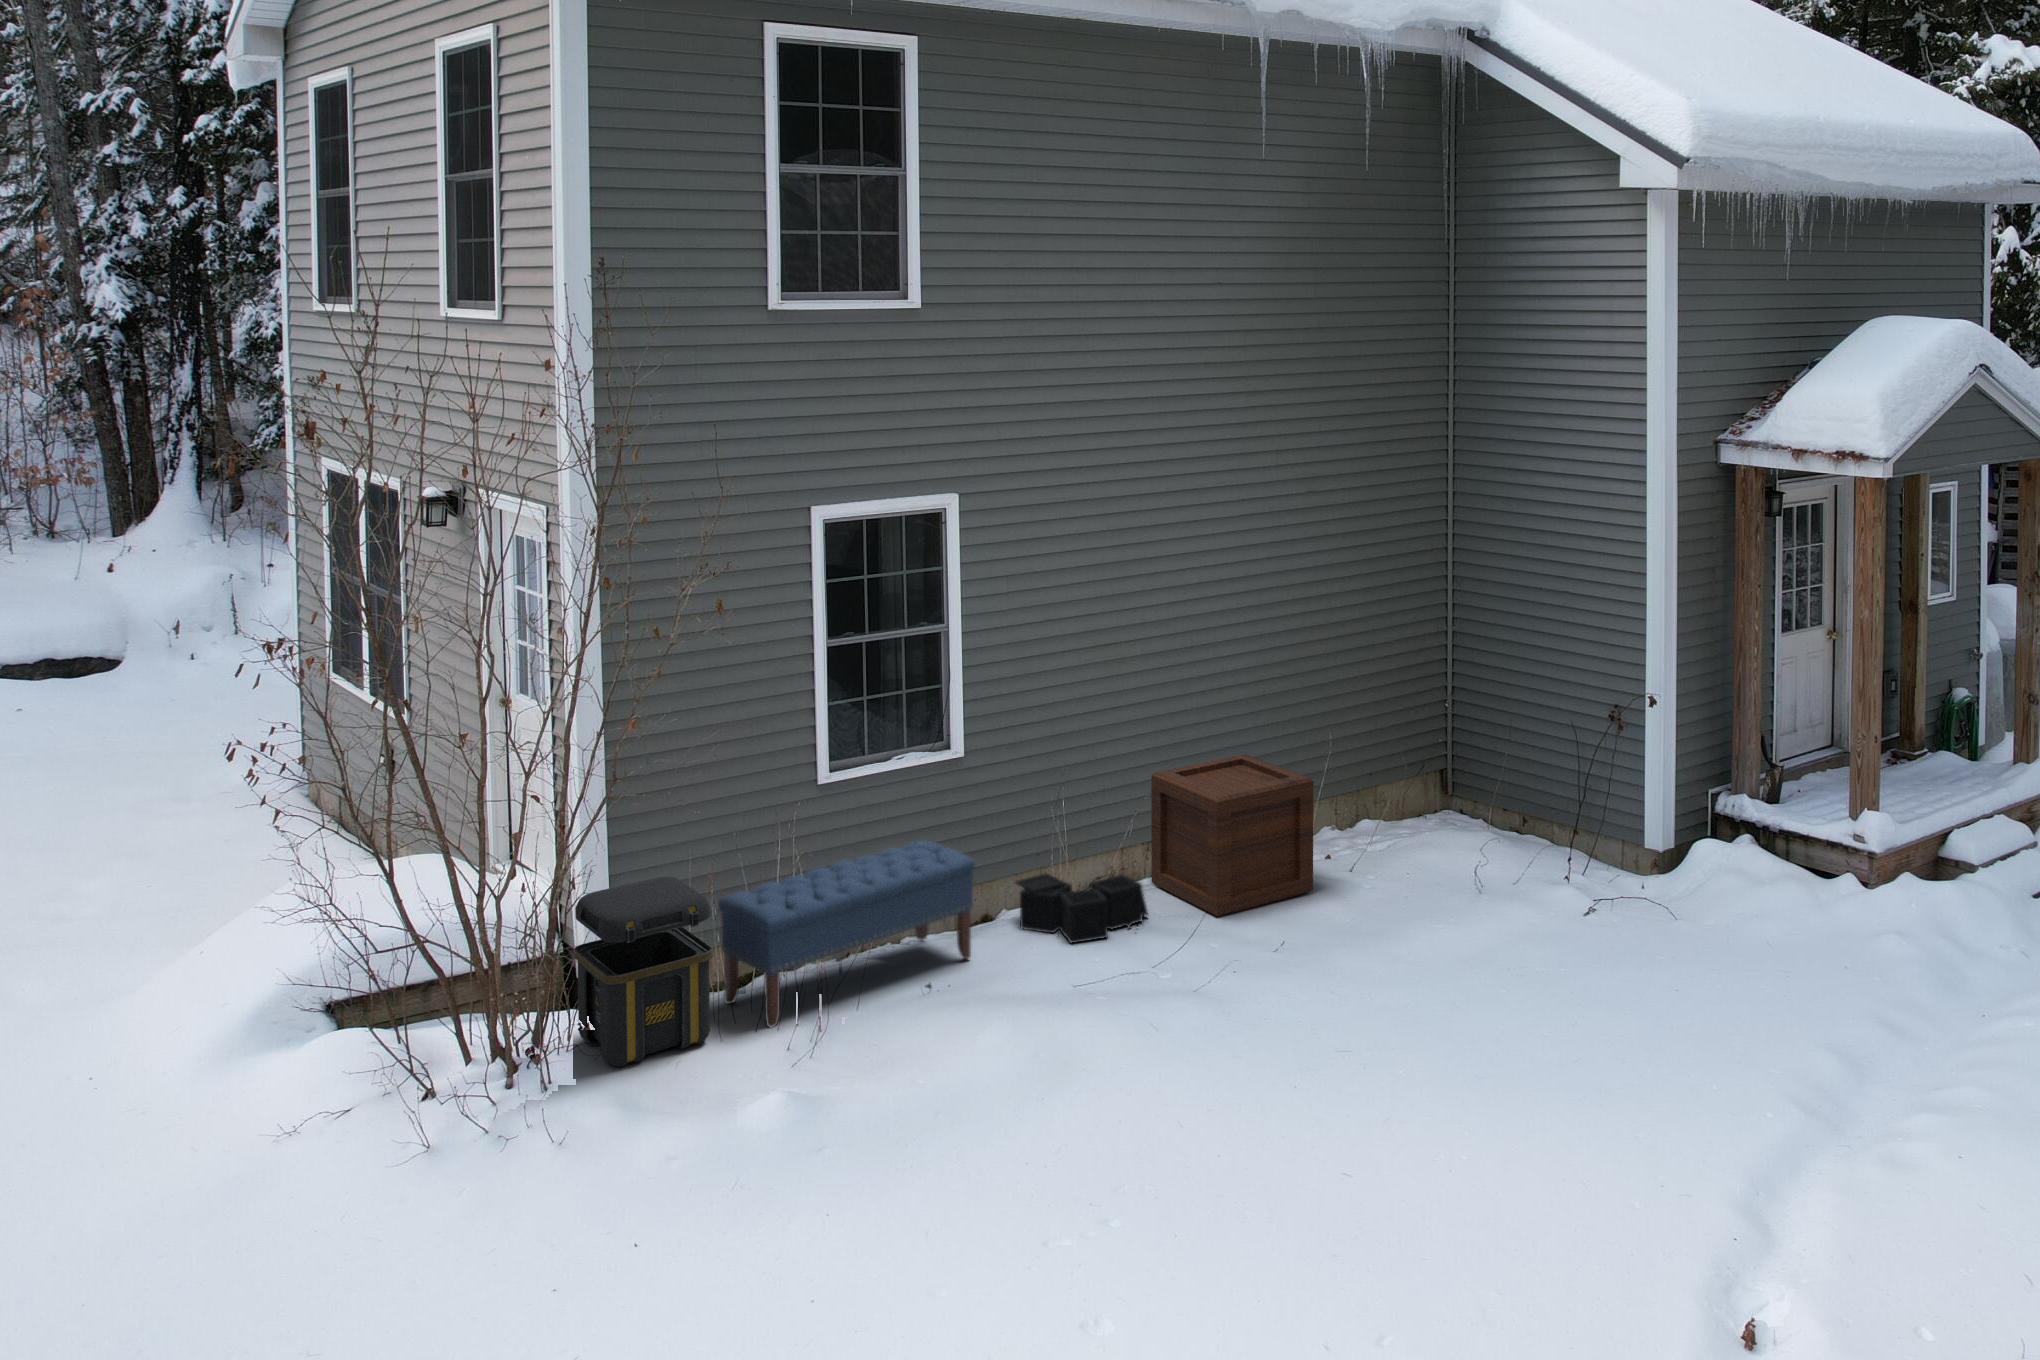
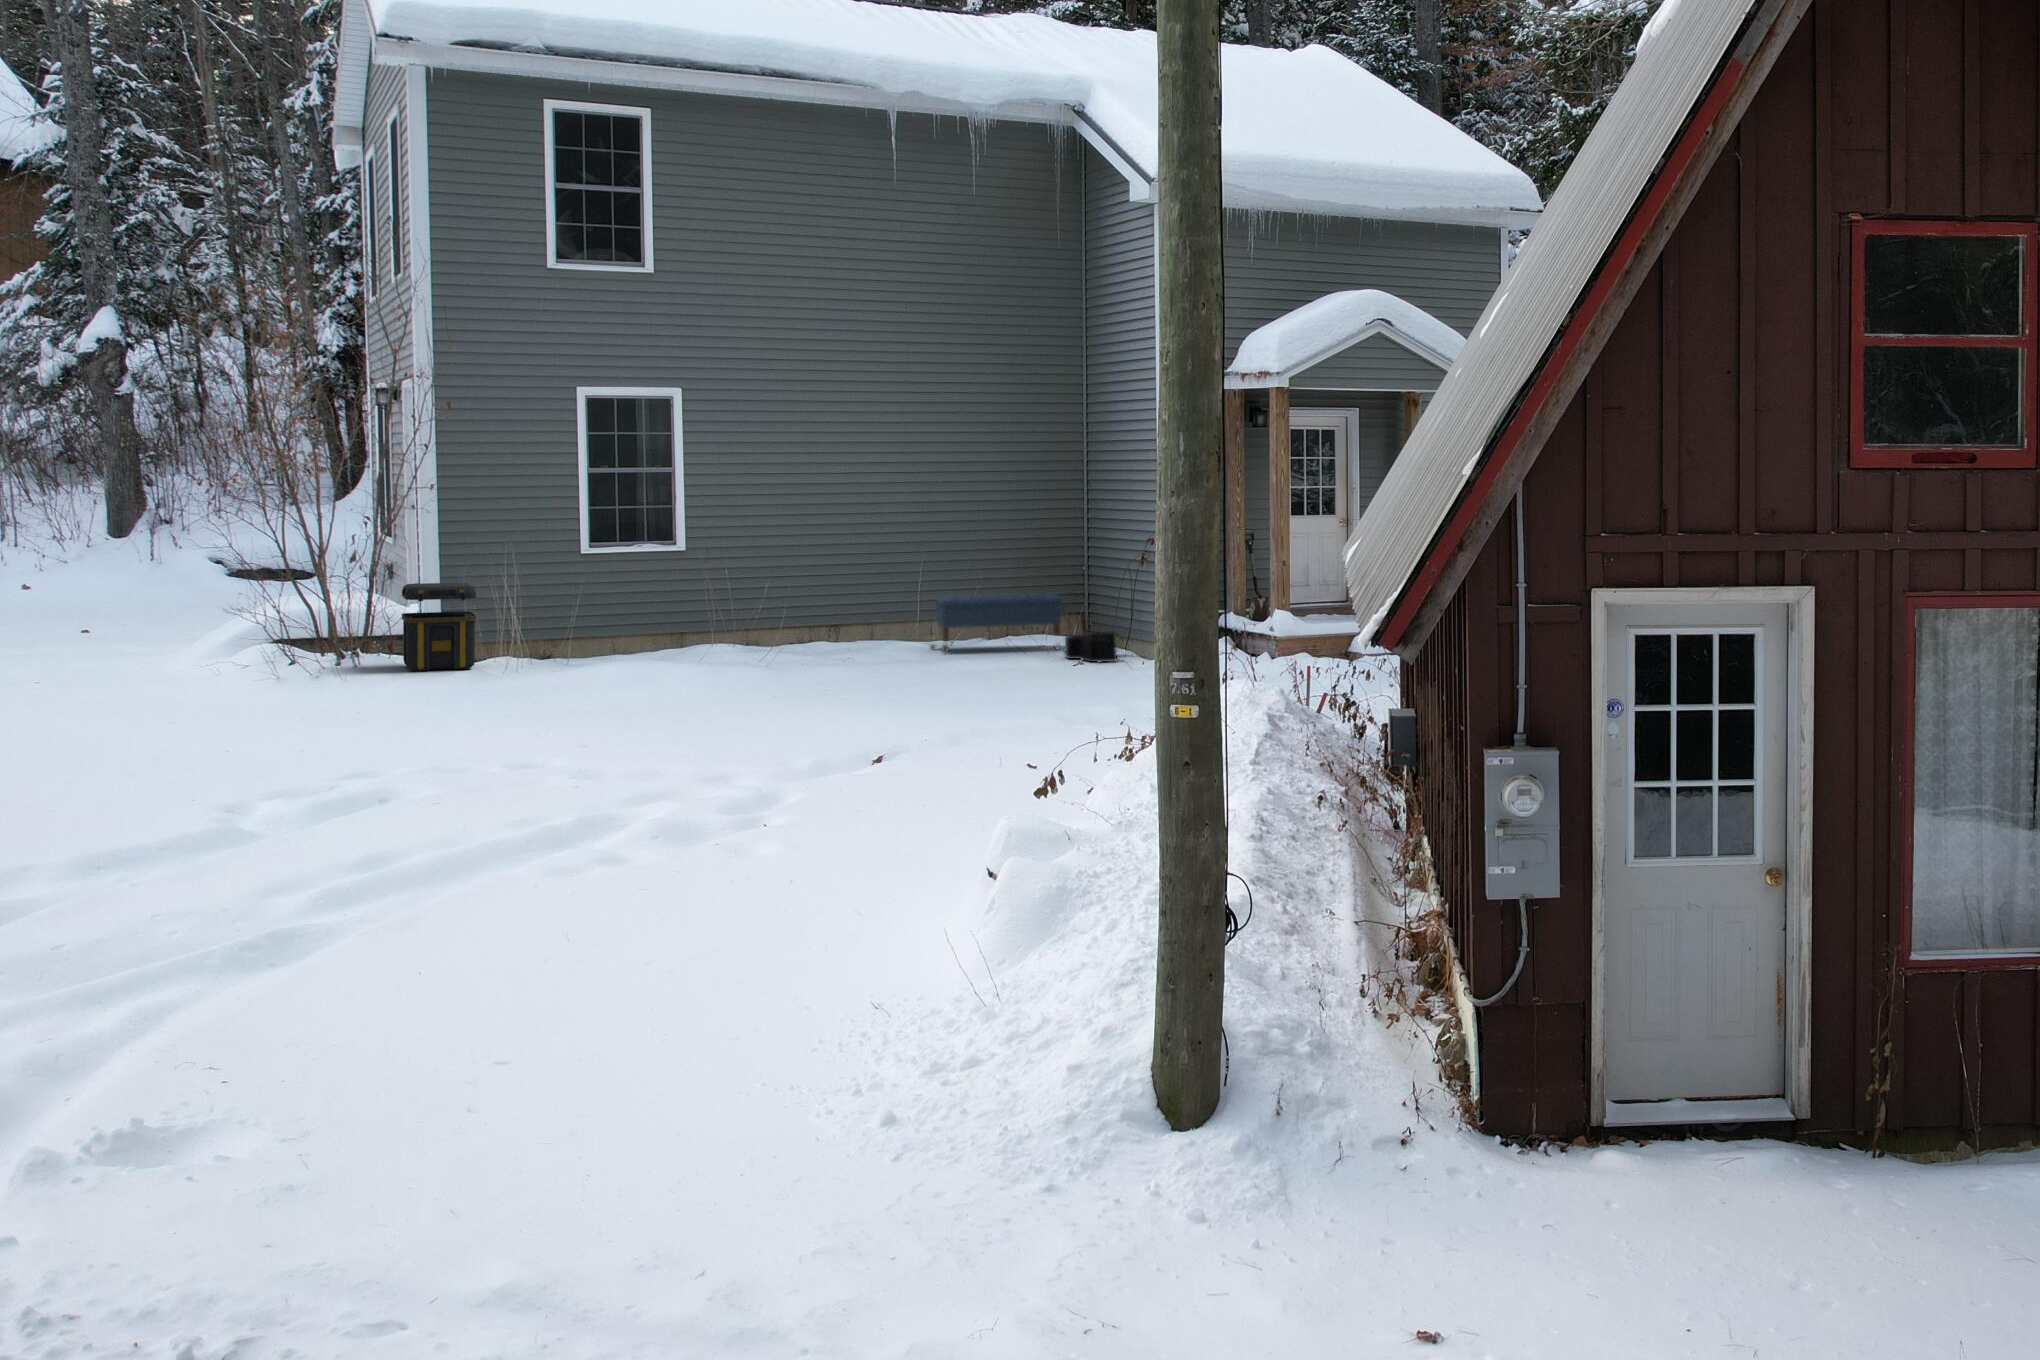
wooden crate: present [1151,754,1313,917] -> none [822,580,916,660]
bench: present [718,840,975,1027] -> present [930,592,1062,654]
storage bin: present [1016,874,1148,943] -> present [1065,632,1117,662]

